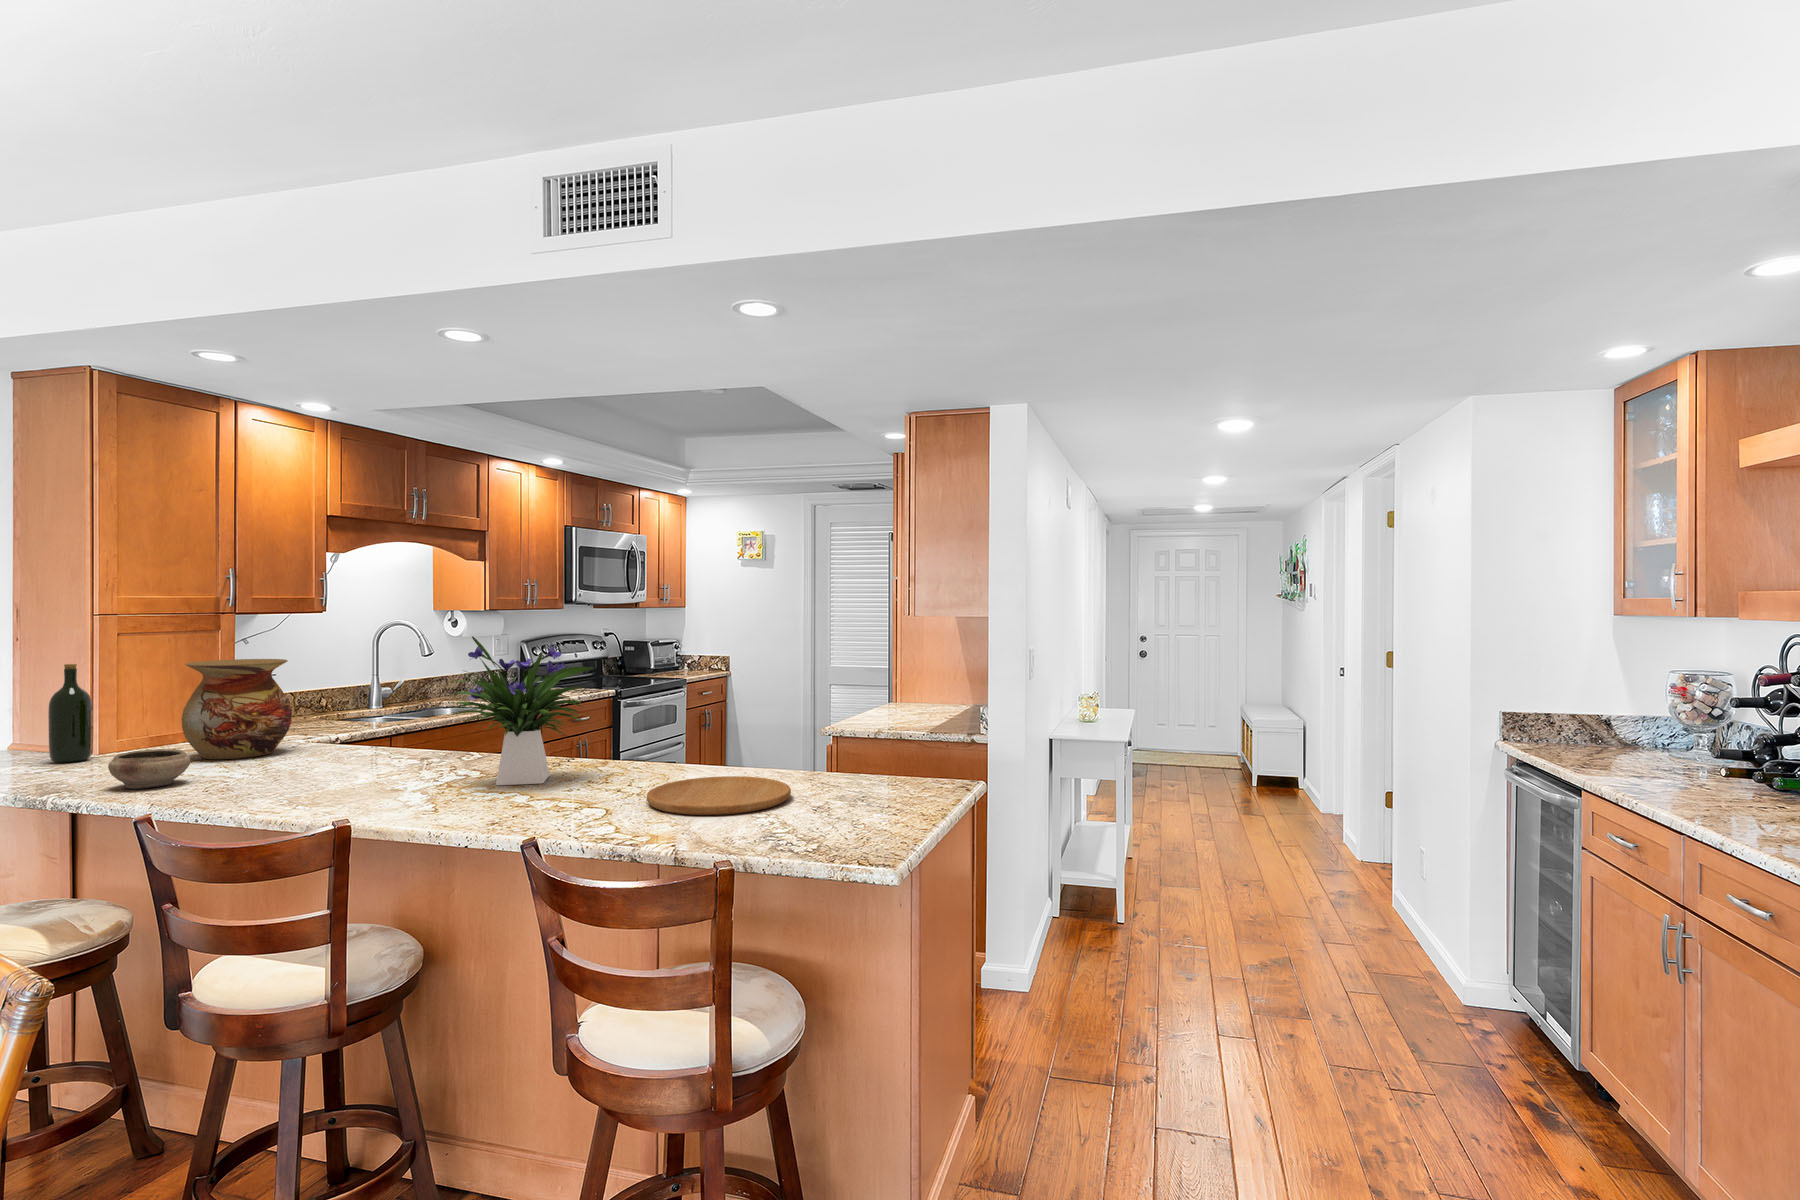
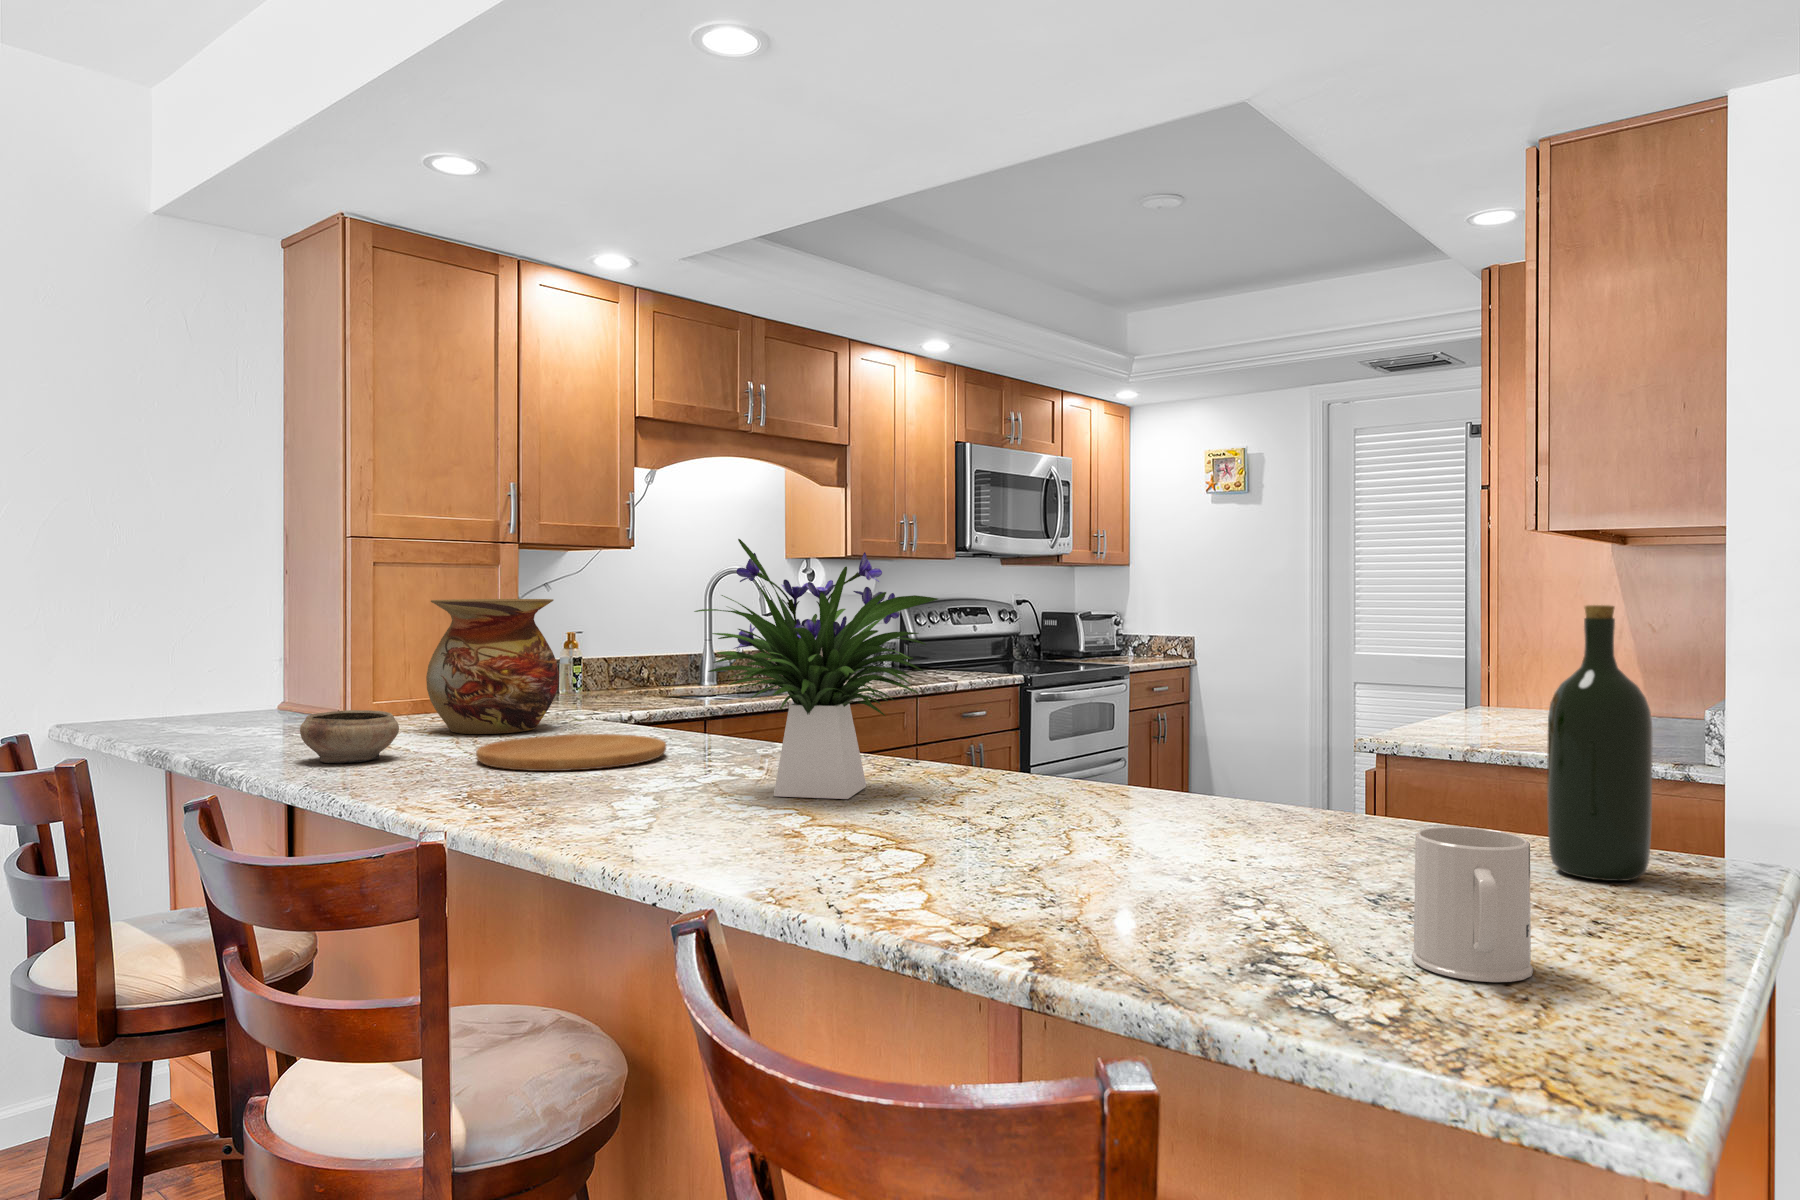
wine bottle: present [48,664,93,763] -> present [1547,605,1652,881]
mug: none [825,774,868,833] -> present [1412,827,1533,982]
cutting board: present [647,776,791,815] -> present [476,734,666,771]

